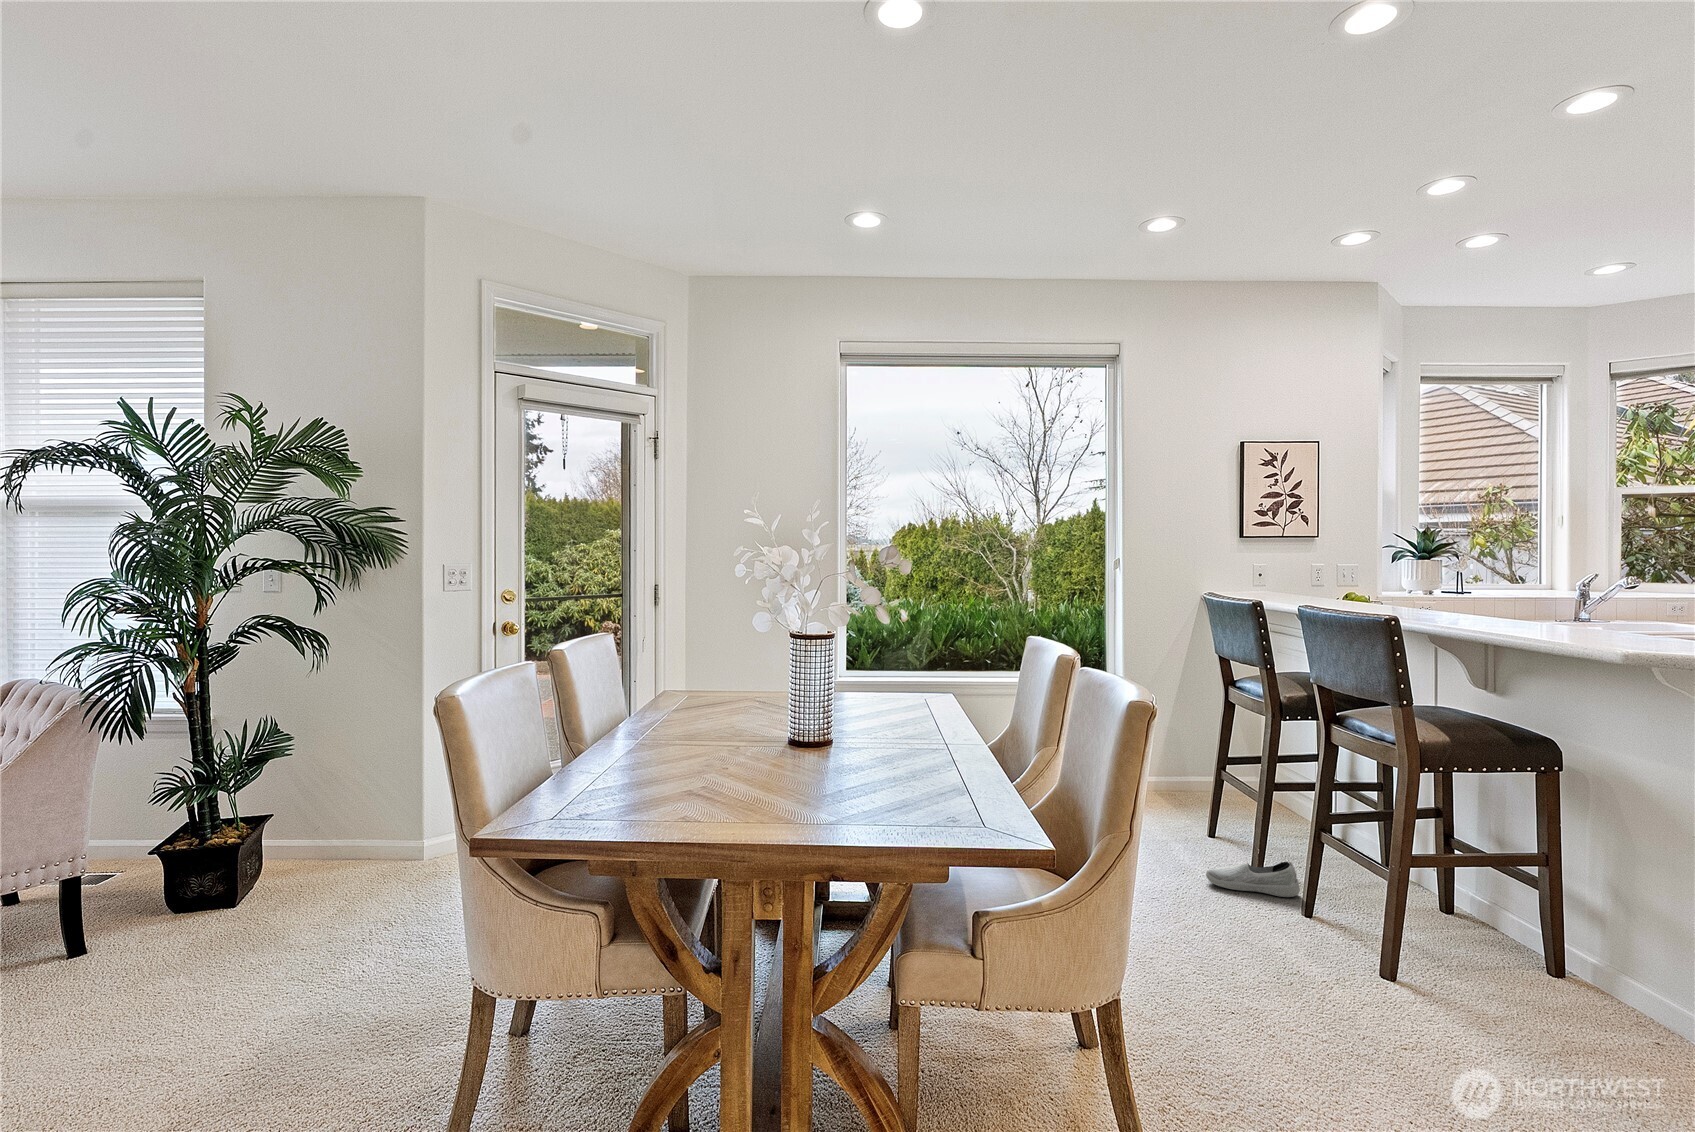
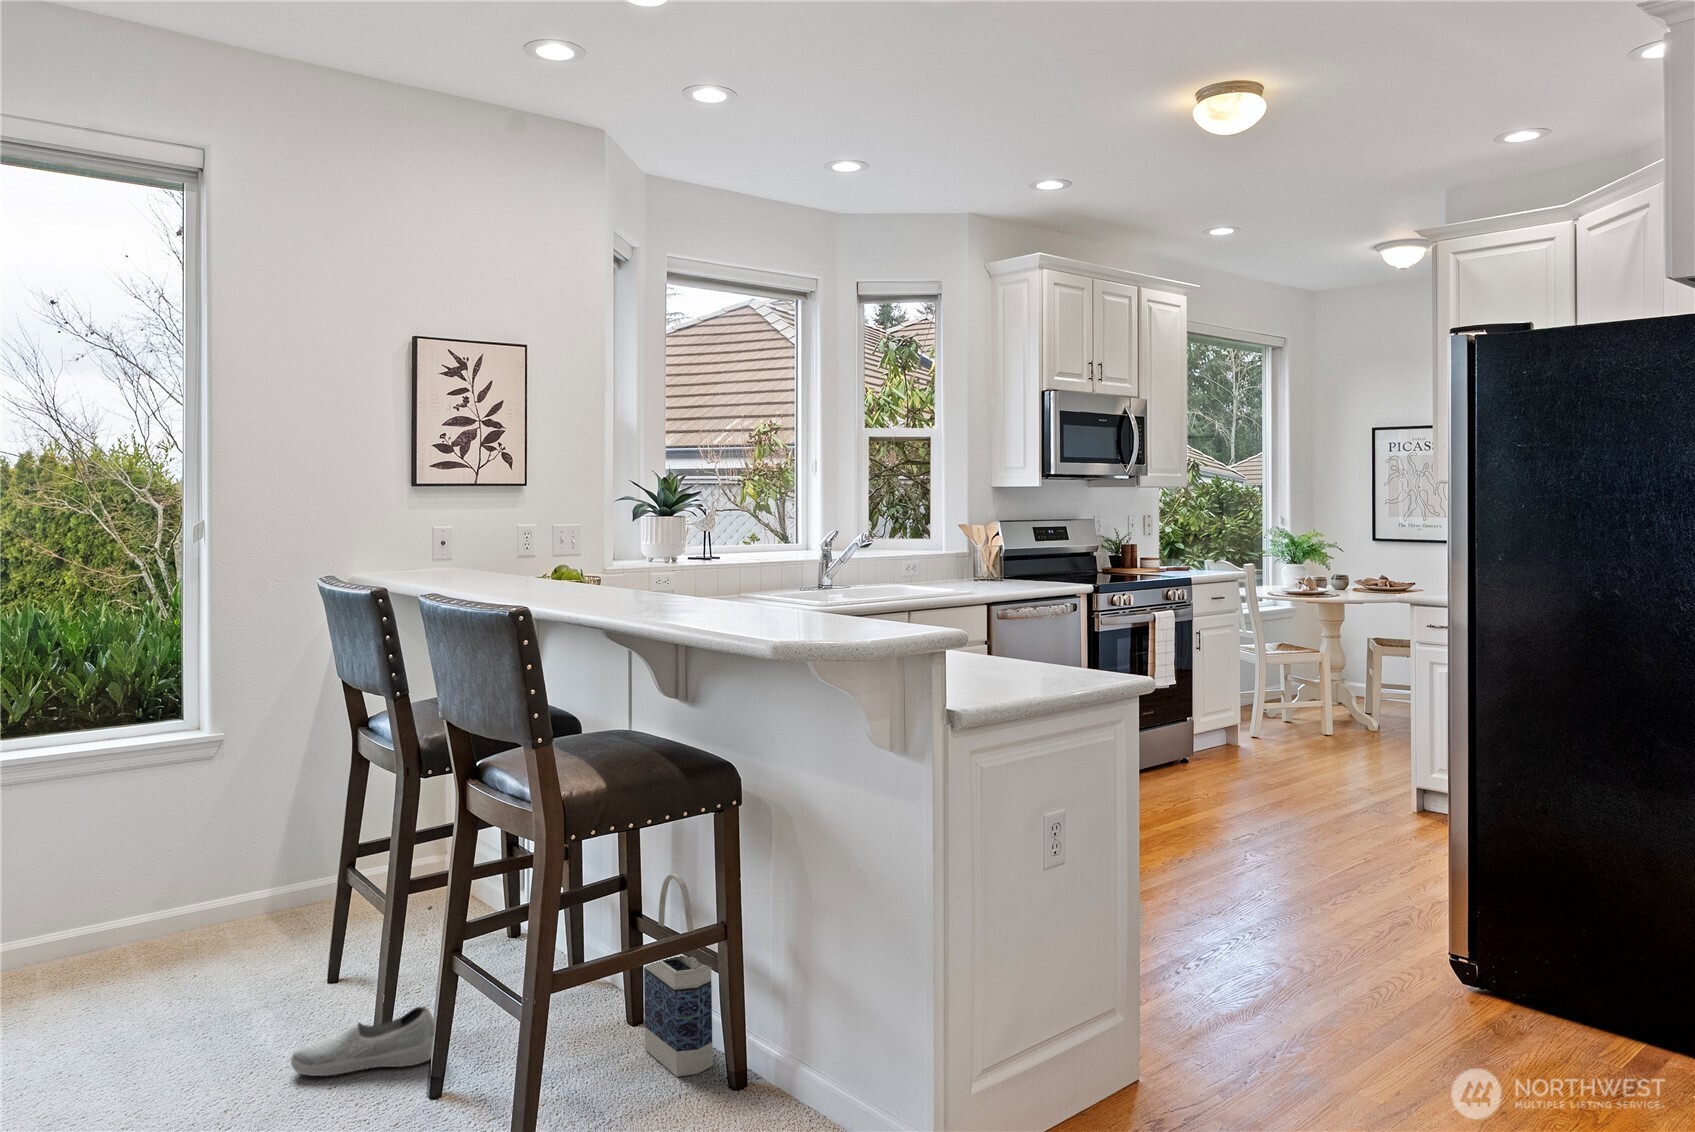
bag: none [1459,810,1524,956] -> present [644,874,713,1077]

